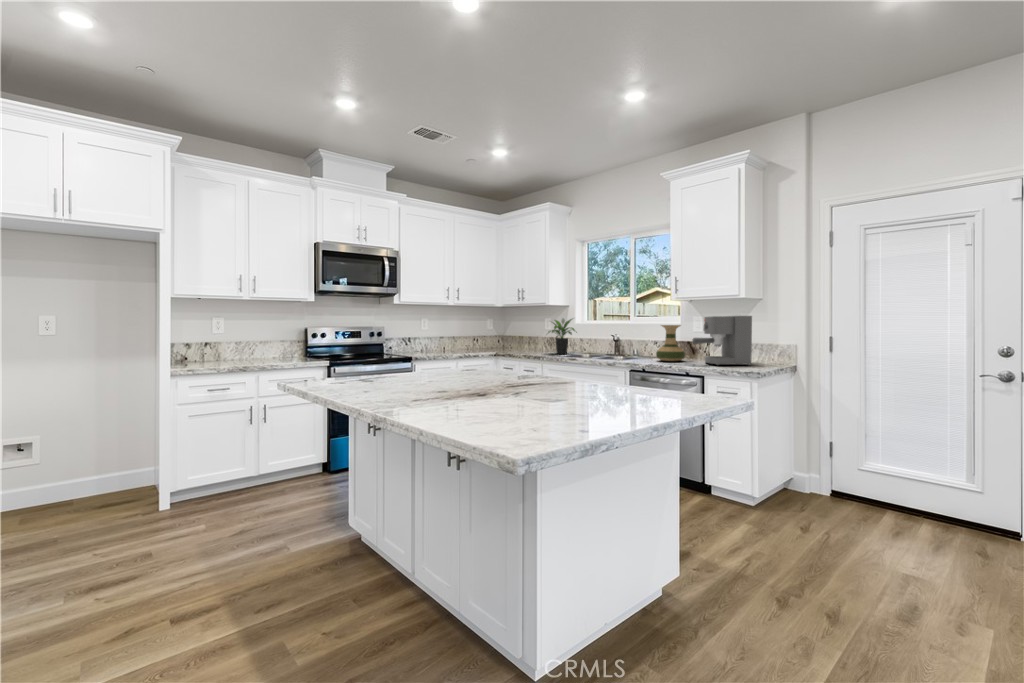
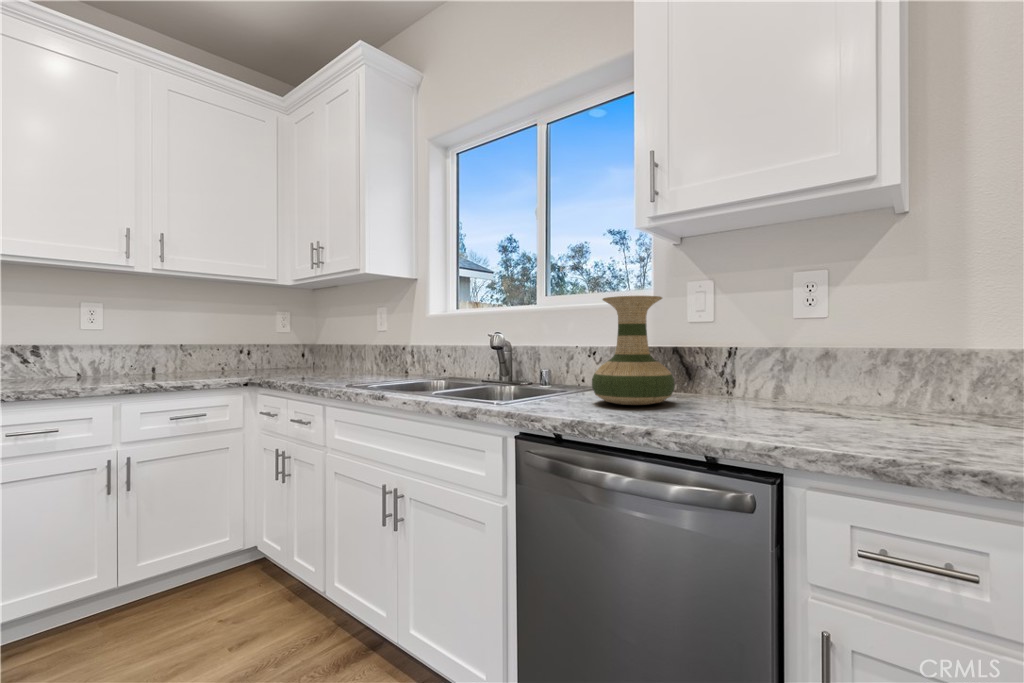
coffee maker: present [692,316,752,365] -> none [713,246,926,428]
potted plant: present [548,318,577,354] -> none [349,297,418,382]

